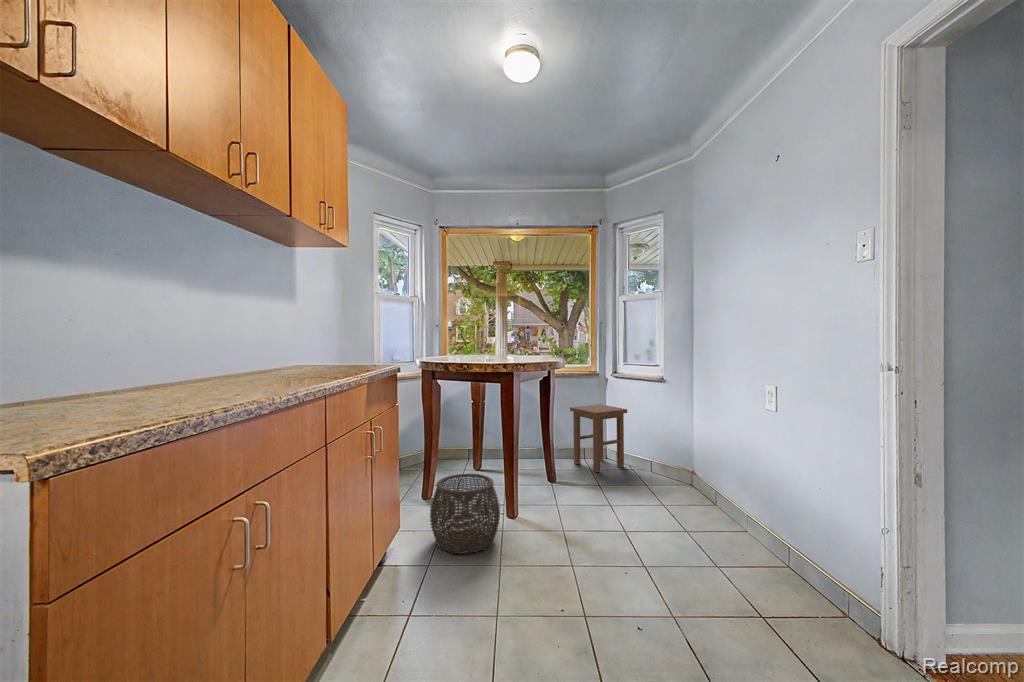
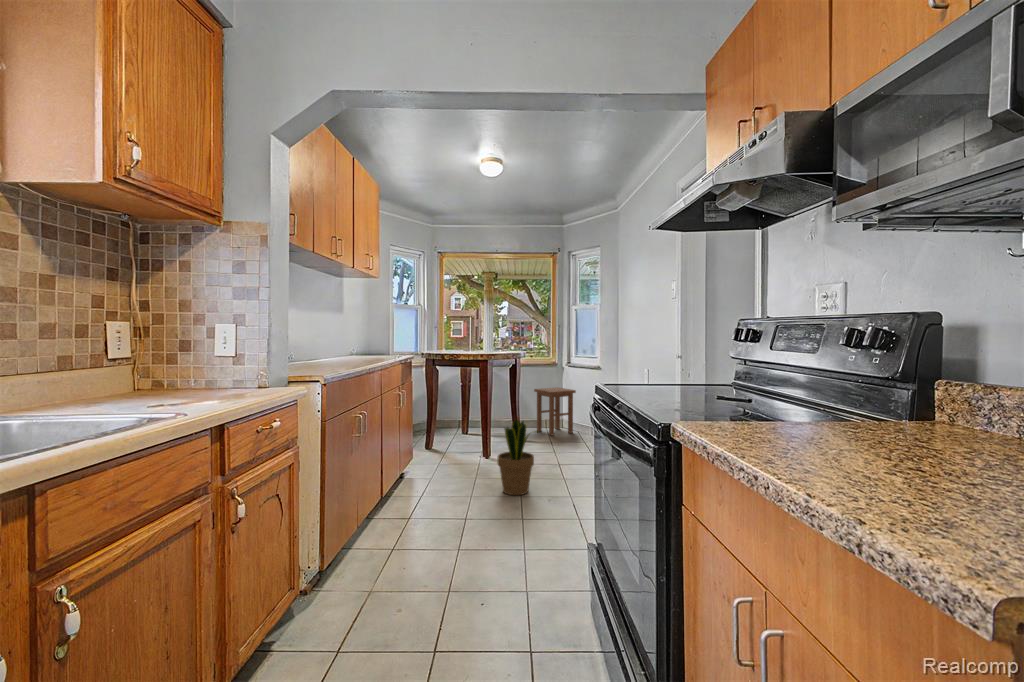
woven basket: present [430,474,500,554] -> none [433,426,476,471]
potted plant: none [547,479,626,634] -> present [497,420,538,495]

